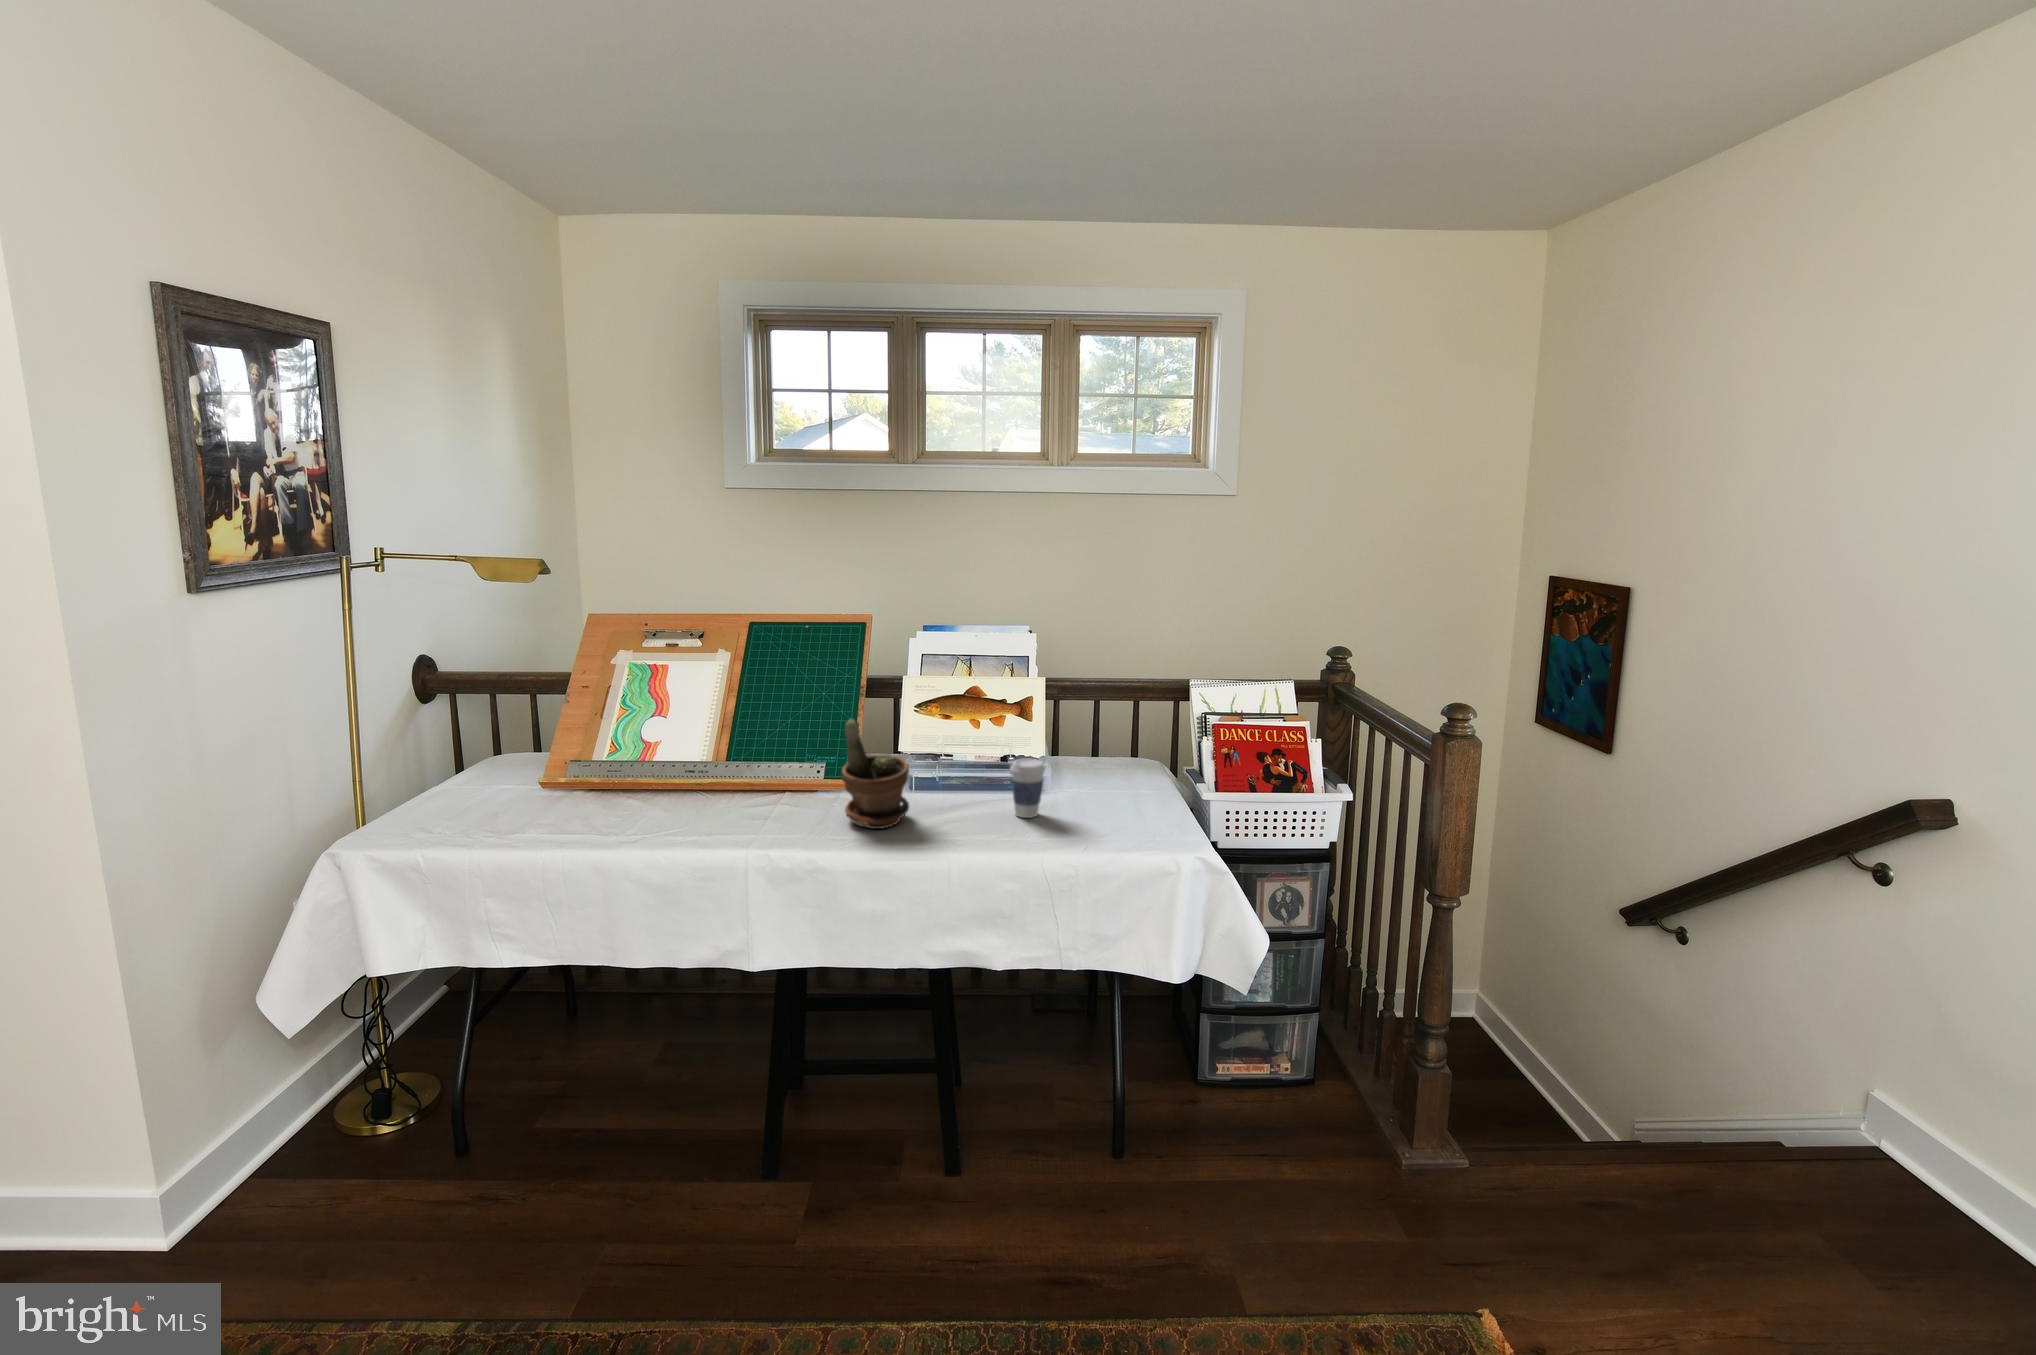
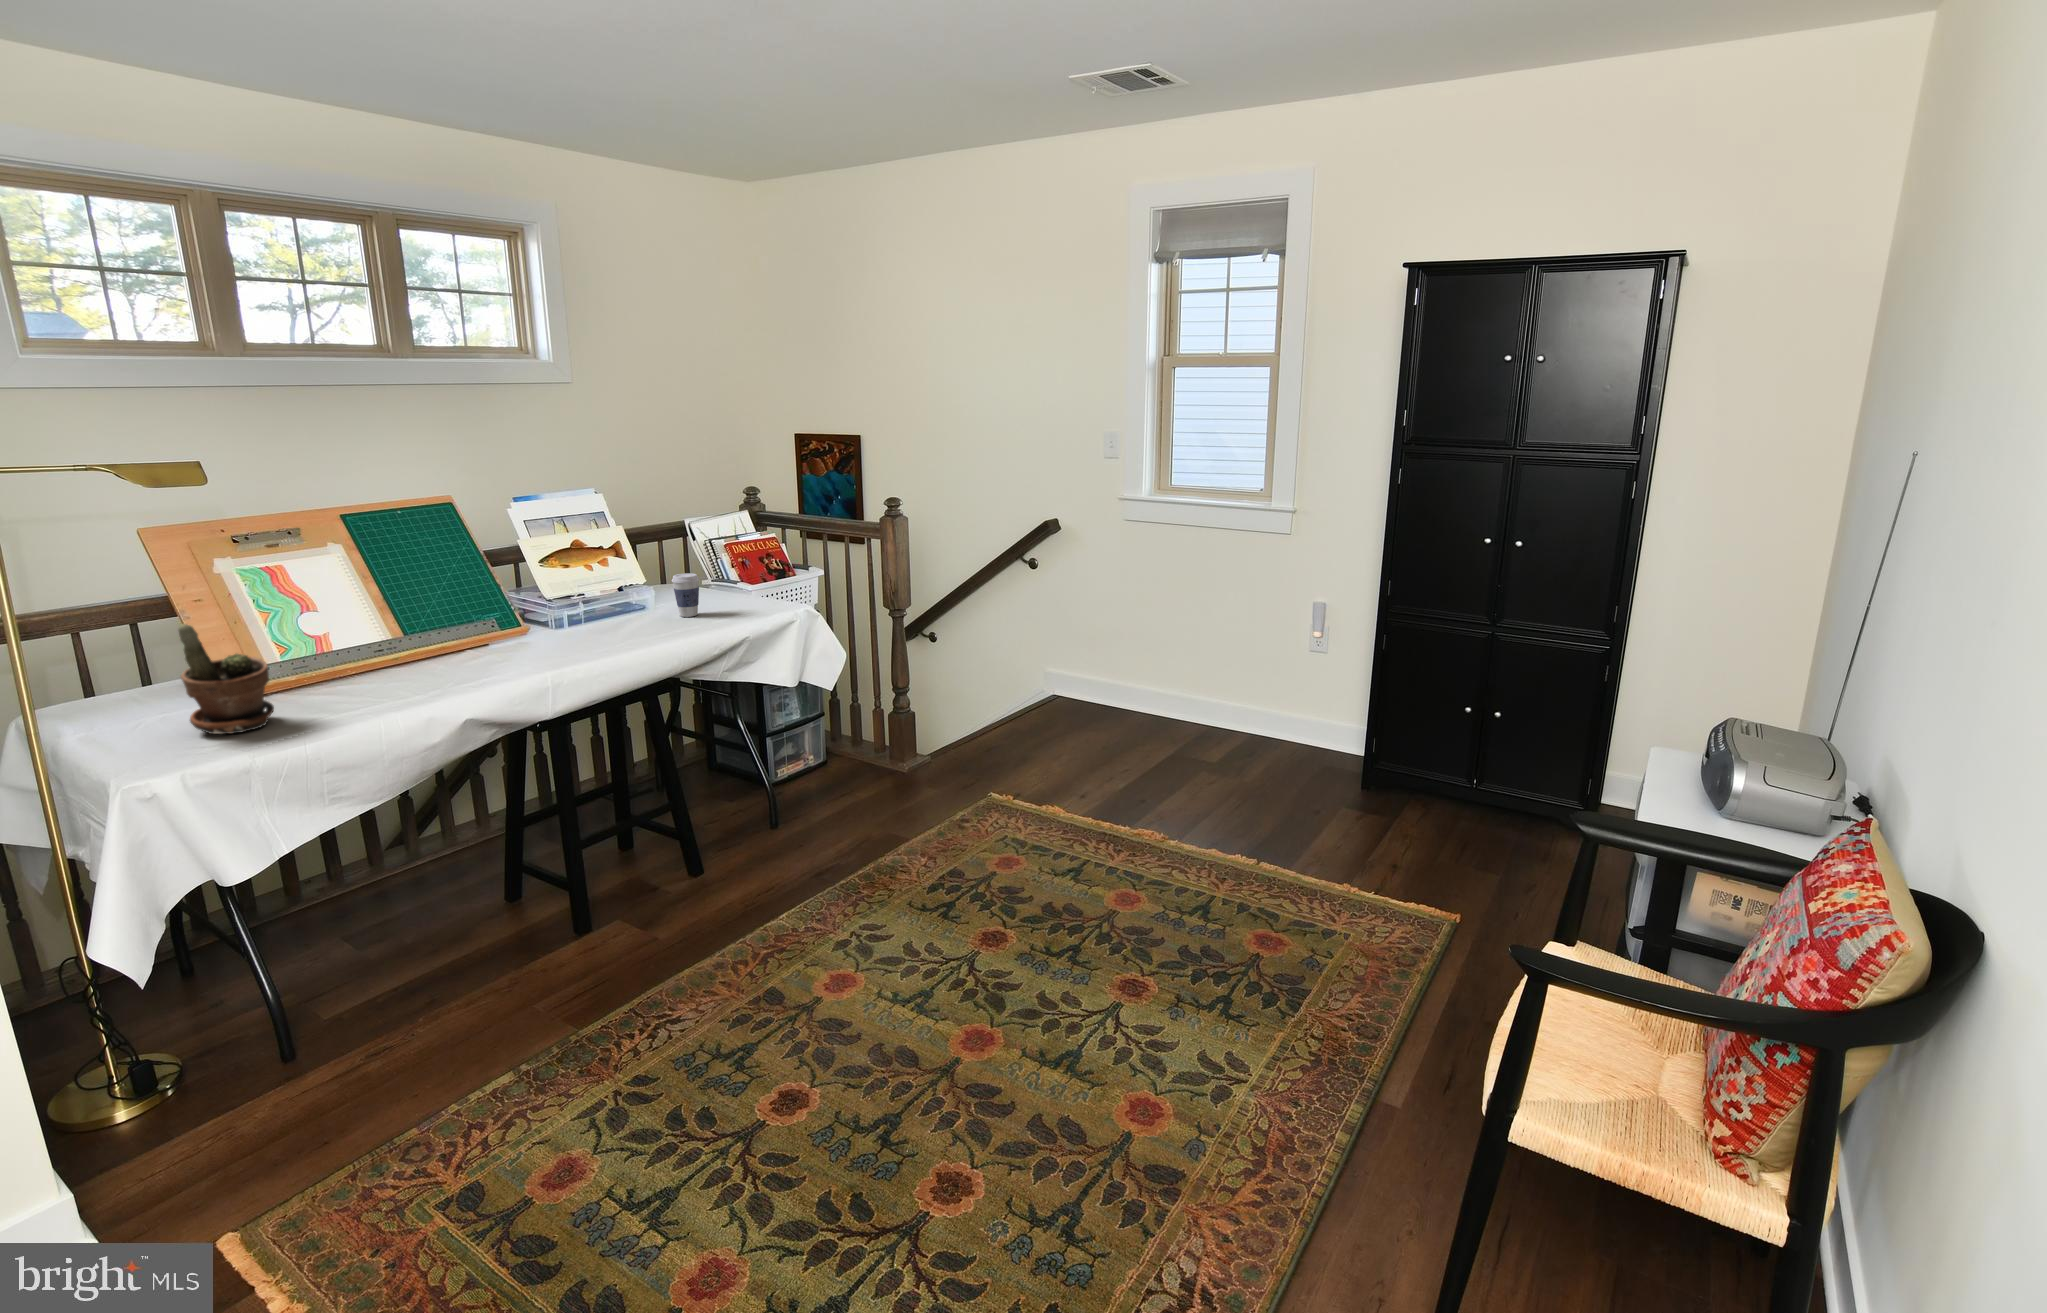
potted plant: present [842,719,909,829] -> present [178,624,274,734]

